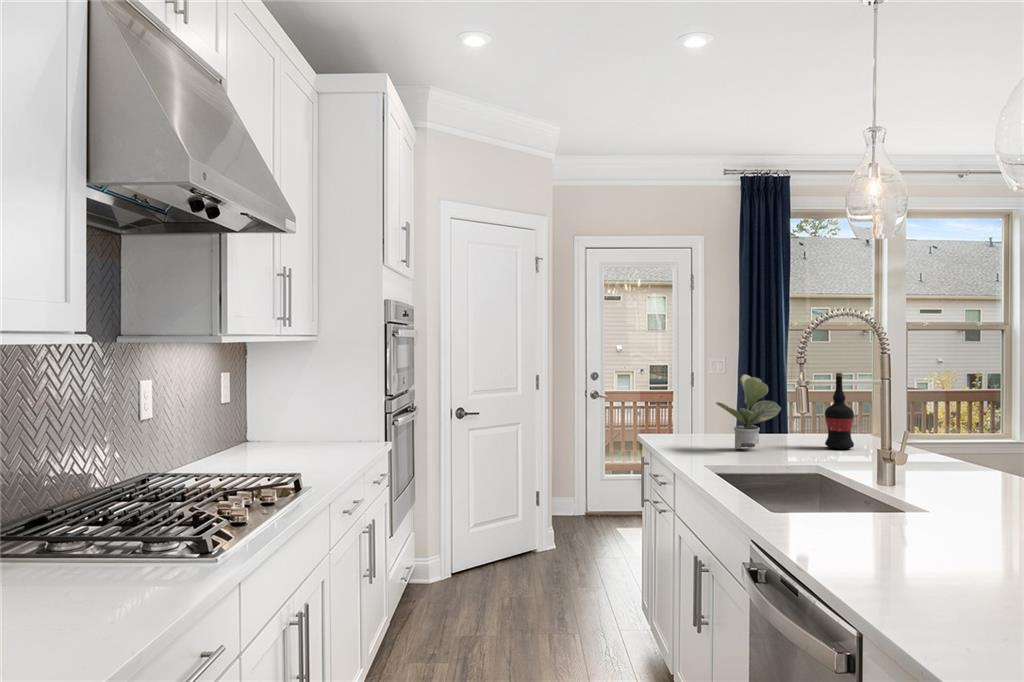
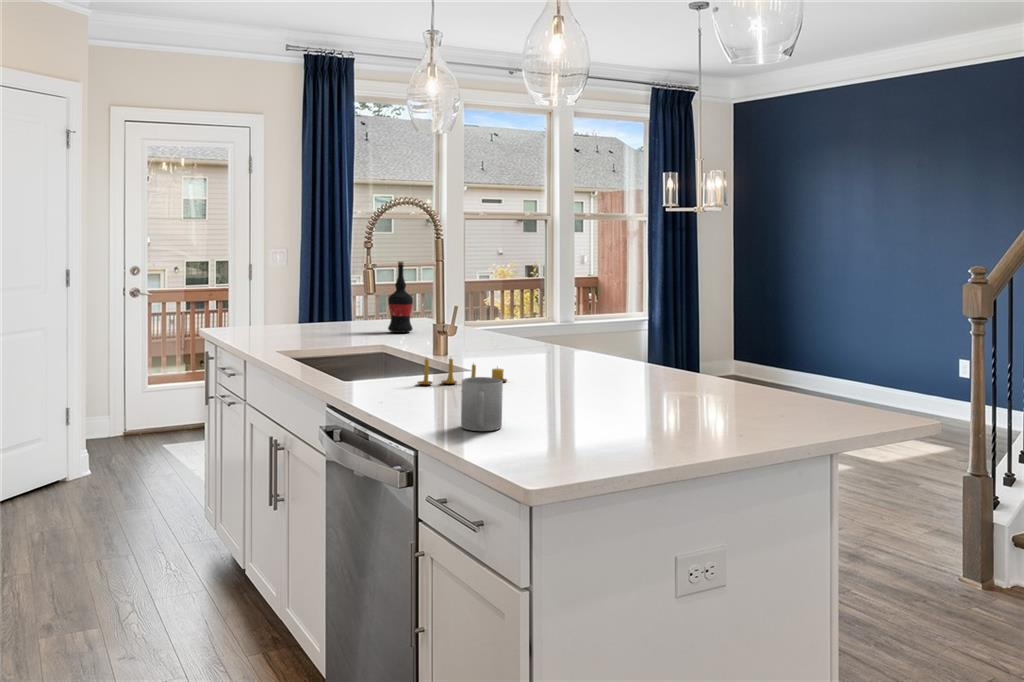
potted plant: present [716,375,781,449] -> none [285,262,349,336]
candle: none [859,495,985,536] -> present [417,358,507,385]
mug: none [921,545,985,625] -> present [461,377,503,431]

